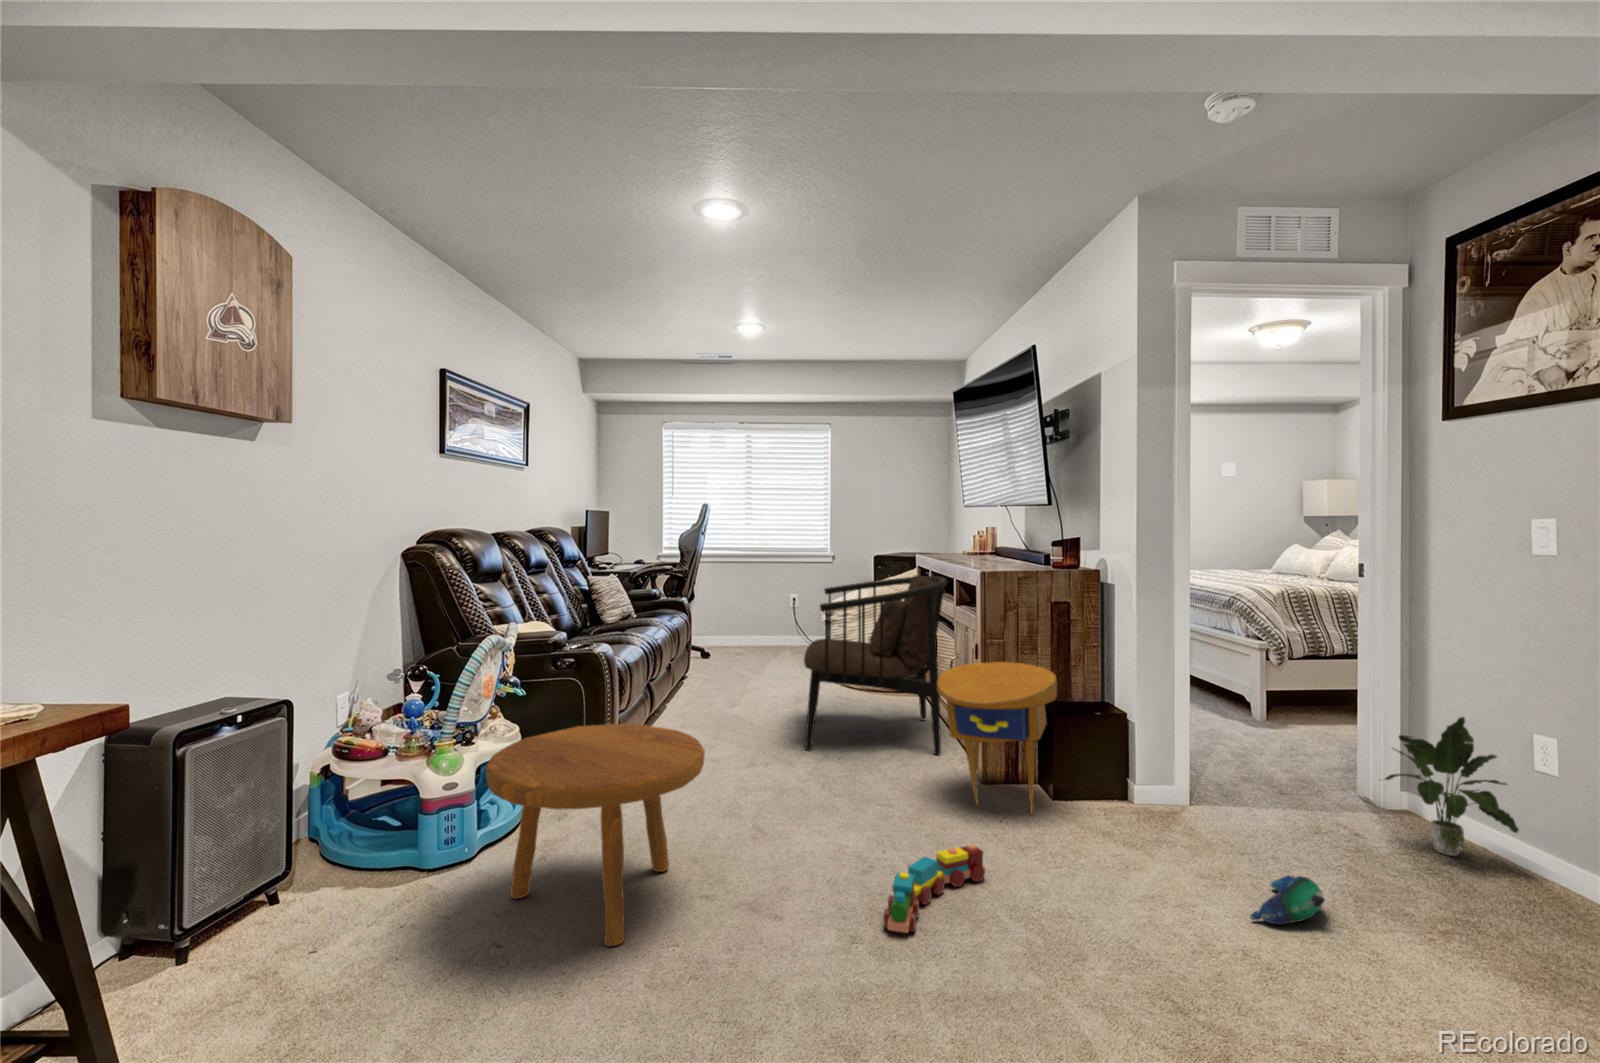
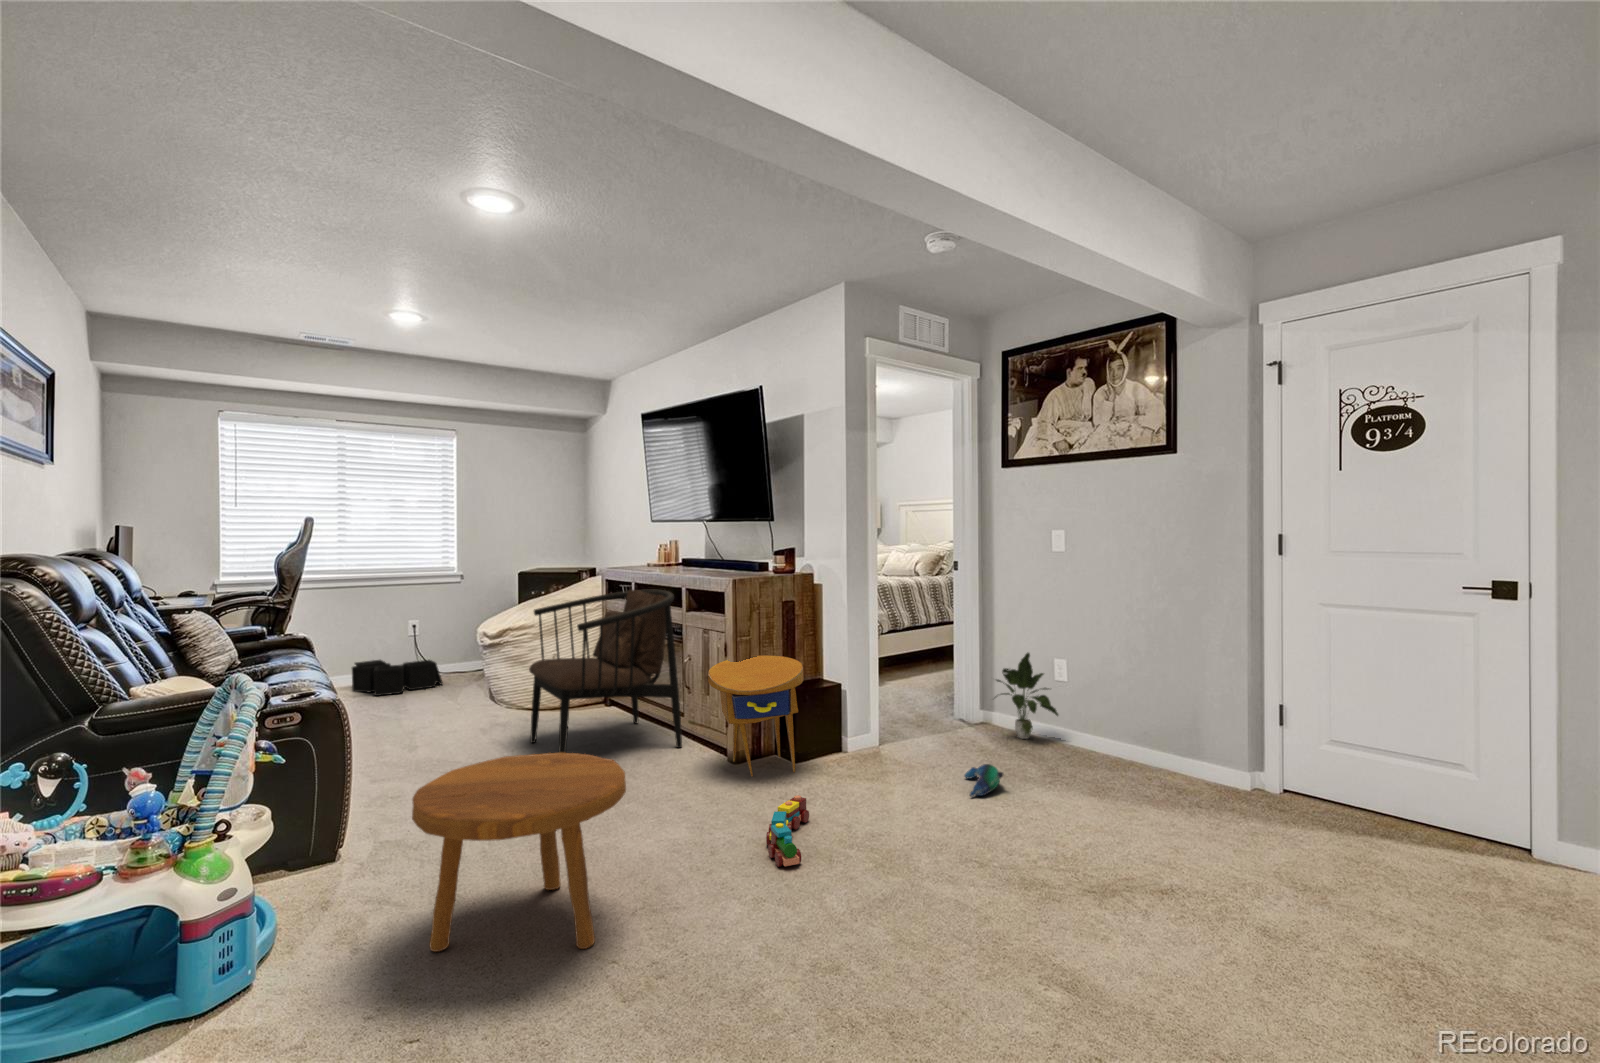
storage bin: none [738,625,806,657] -> present [352,660,443,696]

